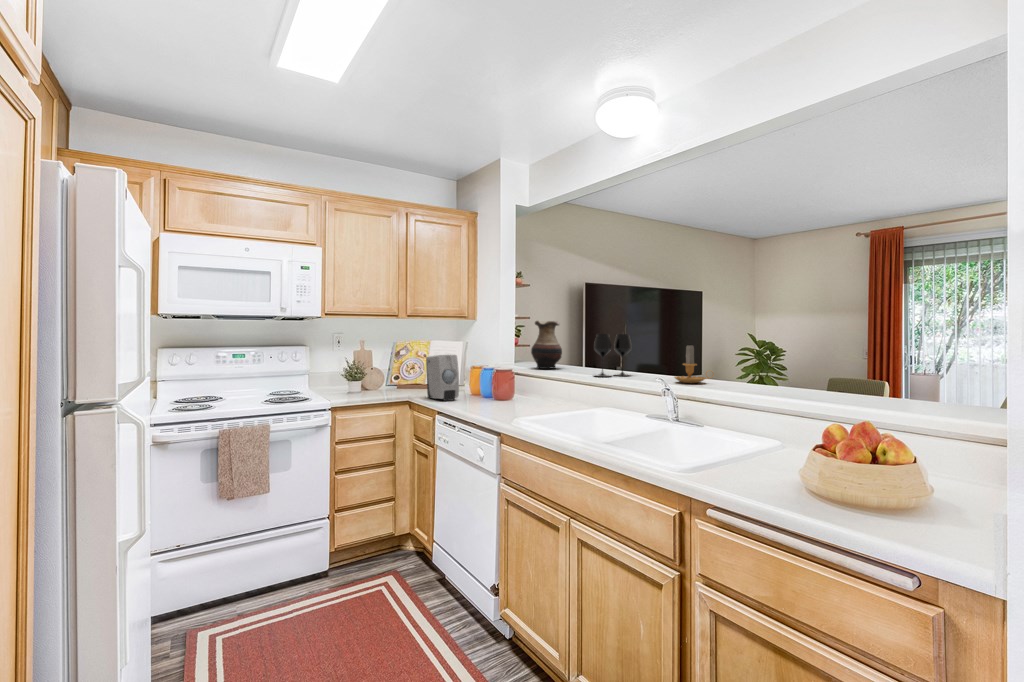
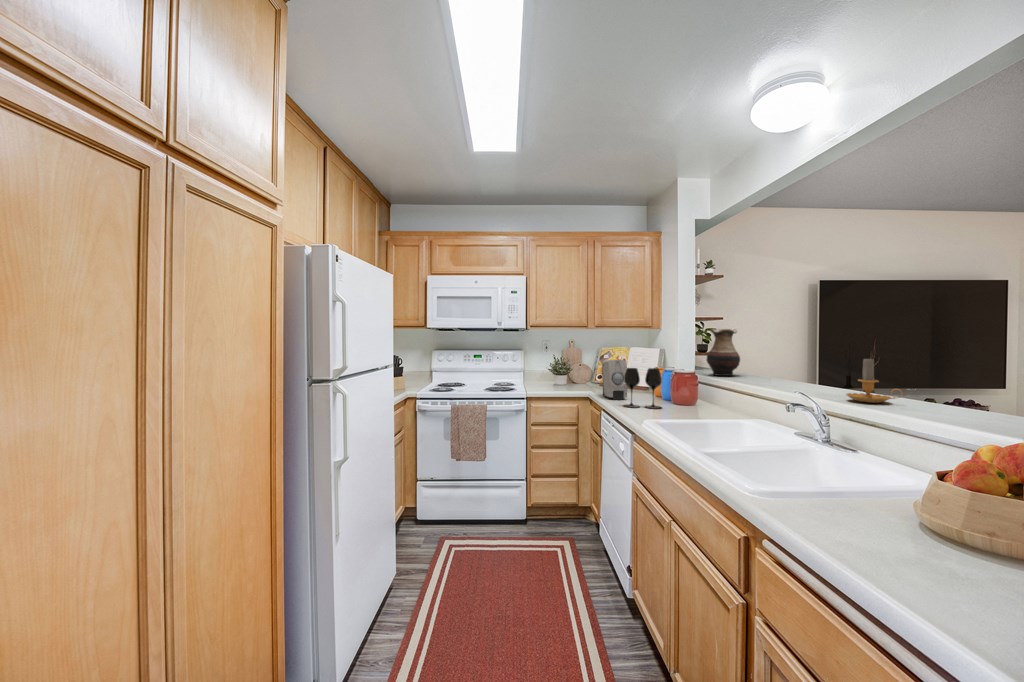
wine glass: present [594,334,631,377] -> present [624,368,662,409]

